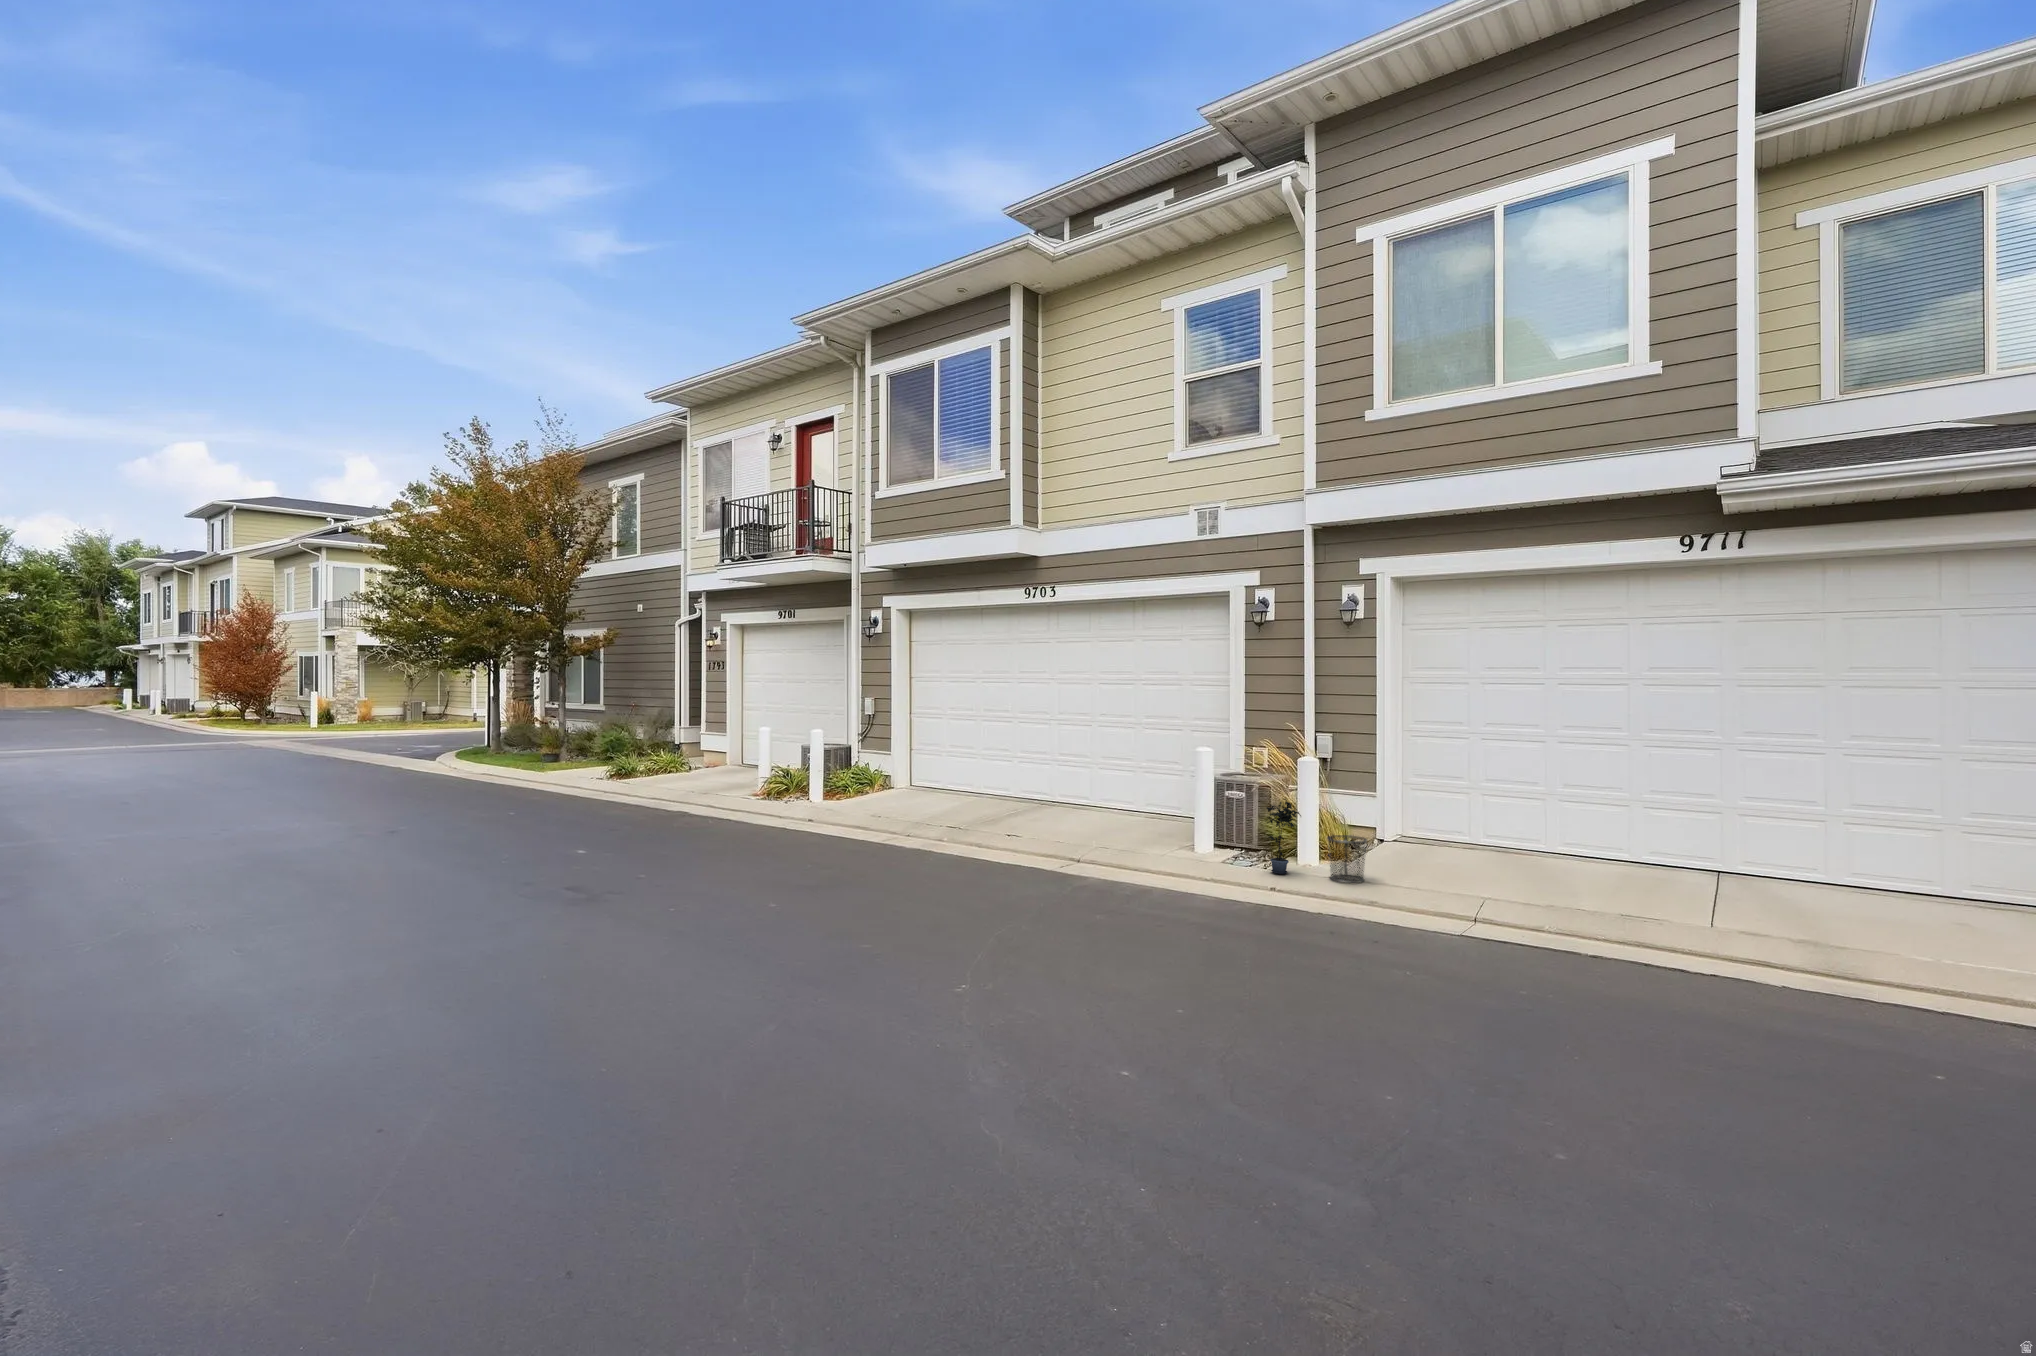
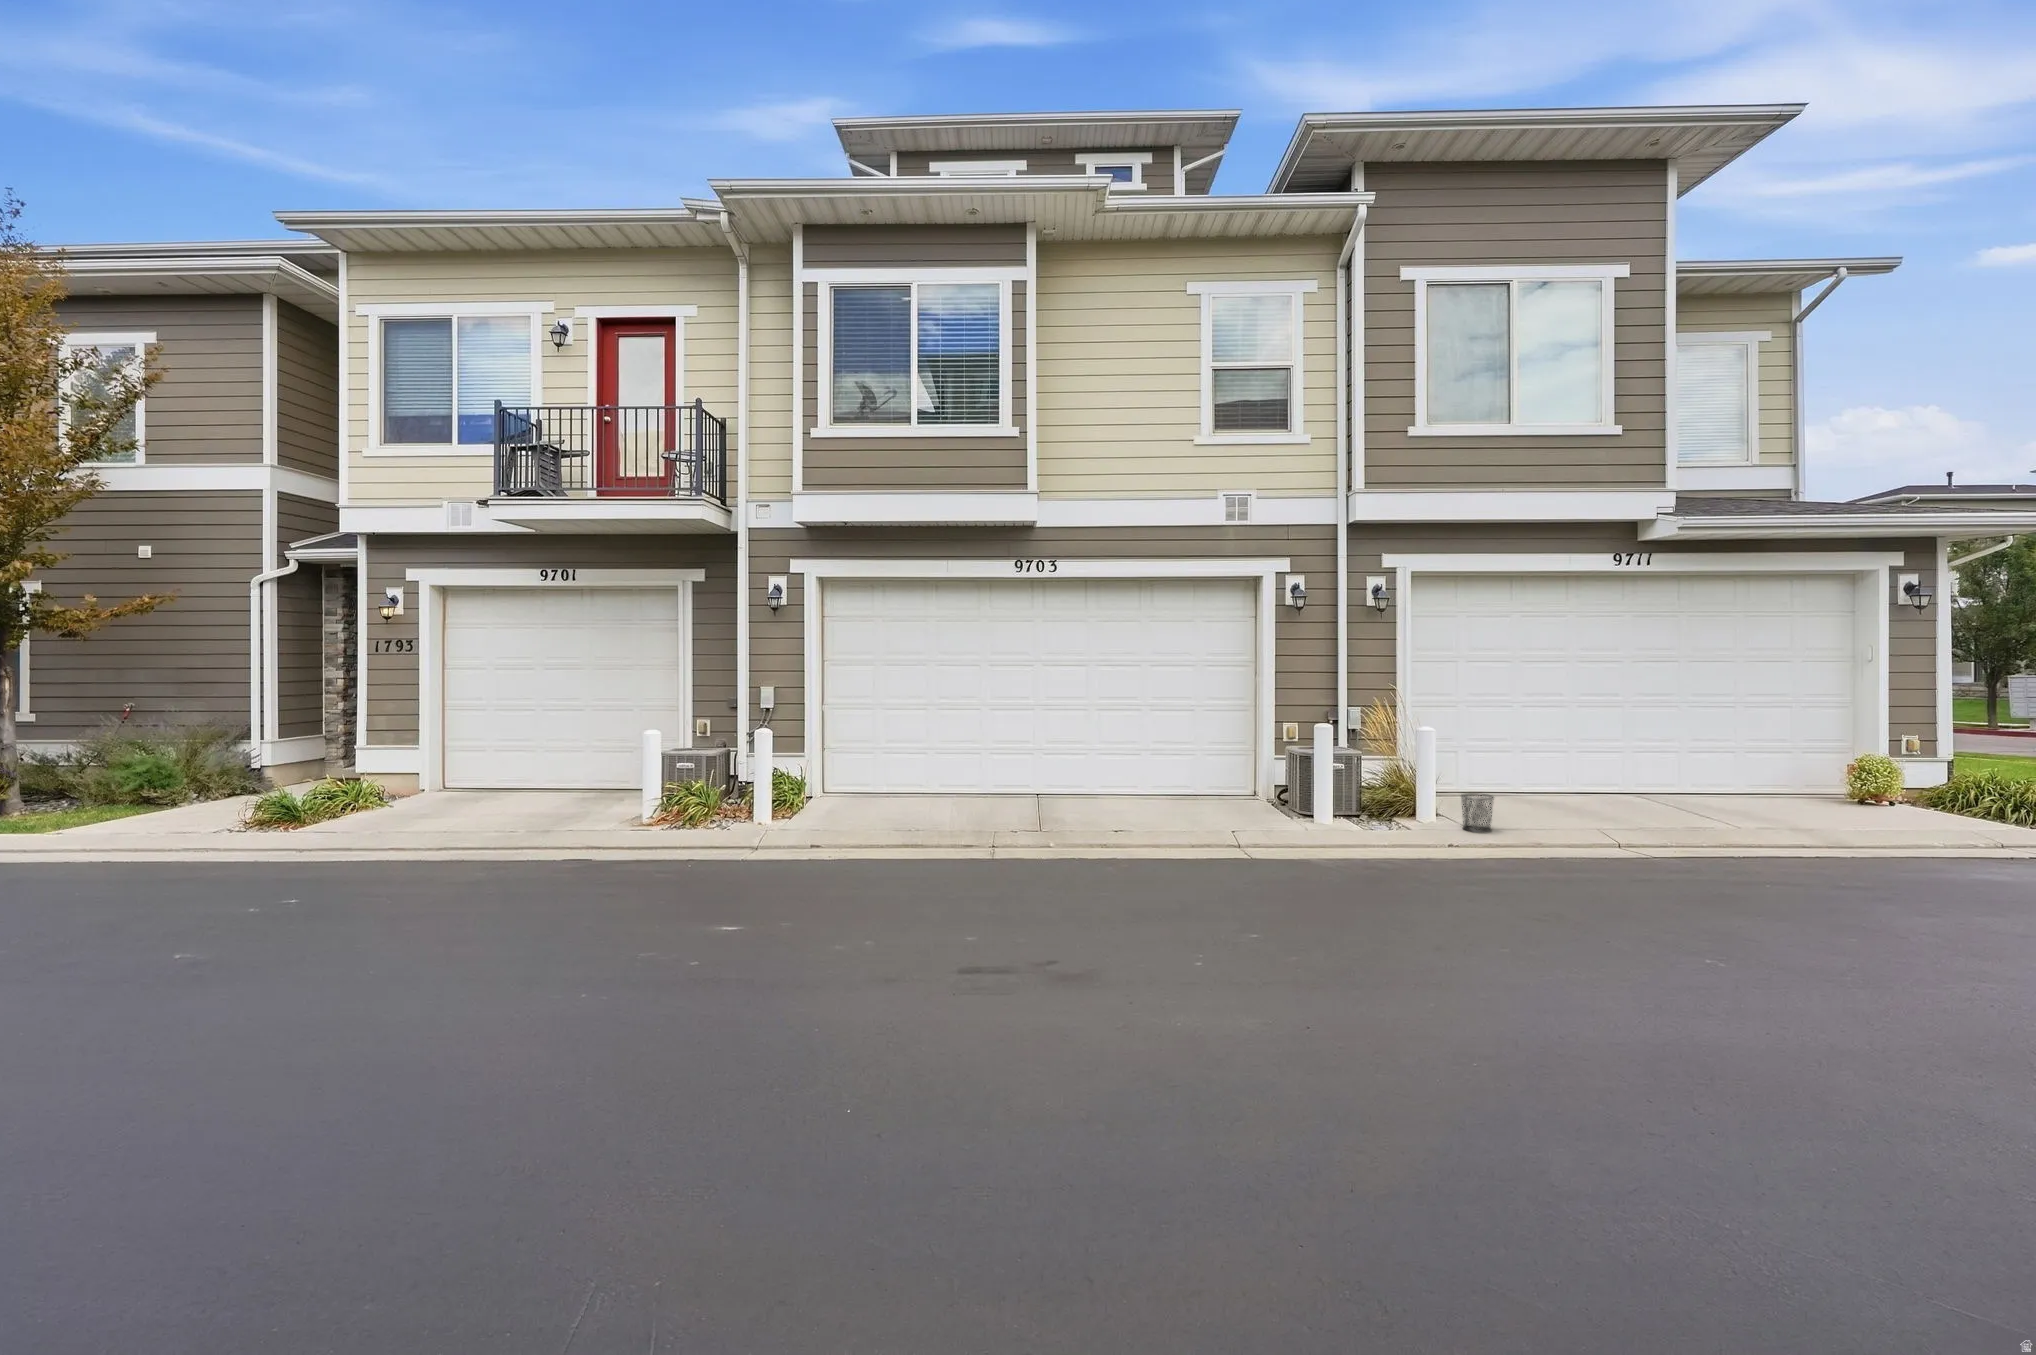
potted plant: present [1266,799,1301,874] -> none [1408,768,1453,833]

